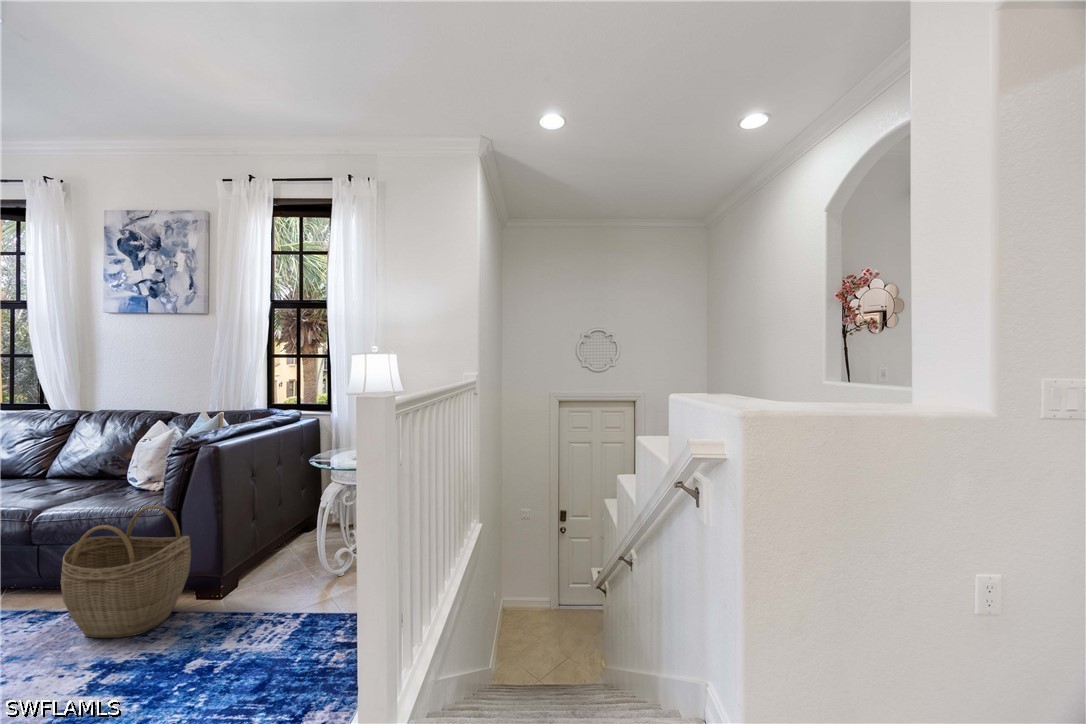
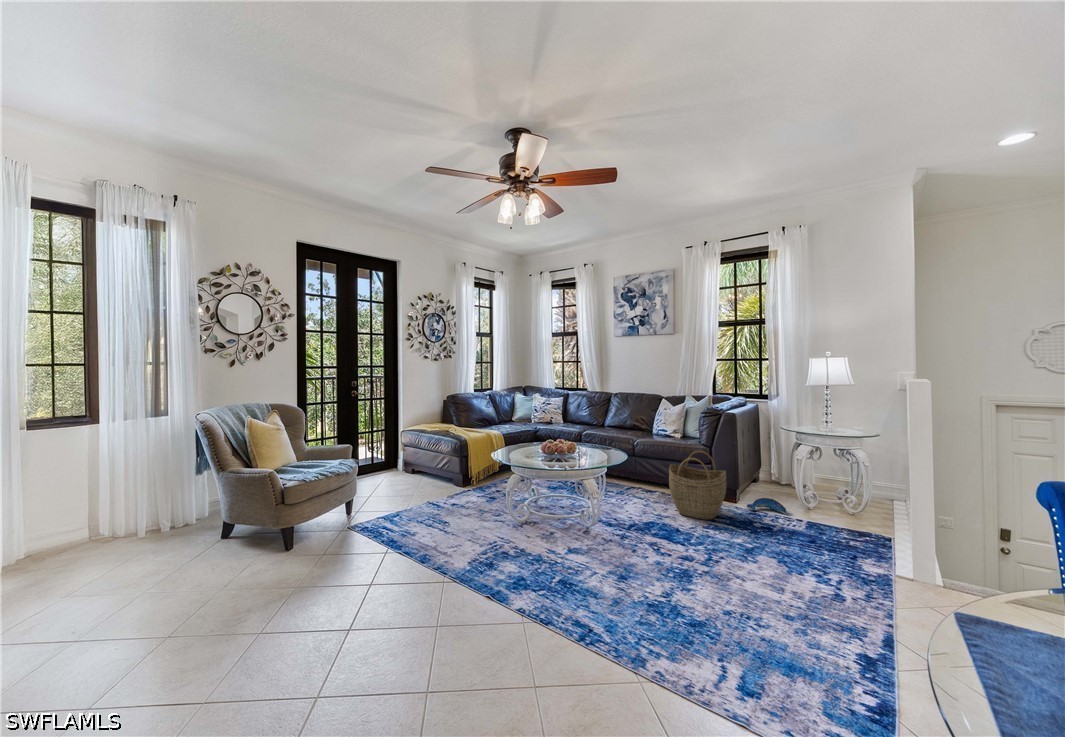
plush toy: none [243,563,303,592] -> present [747,498,788,515]

